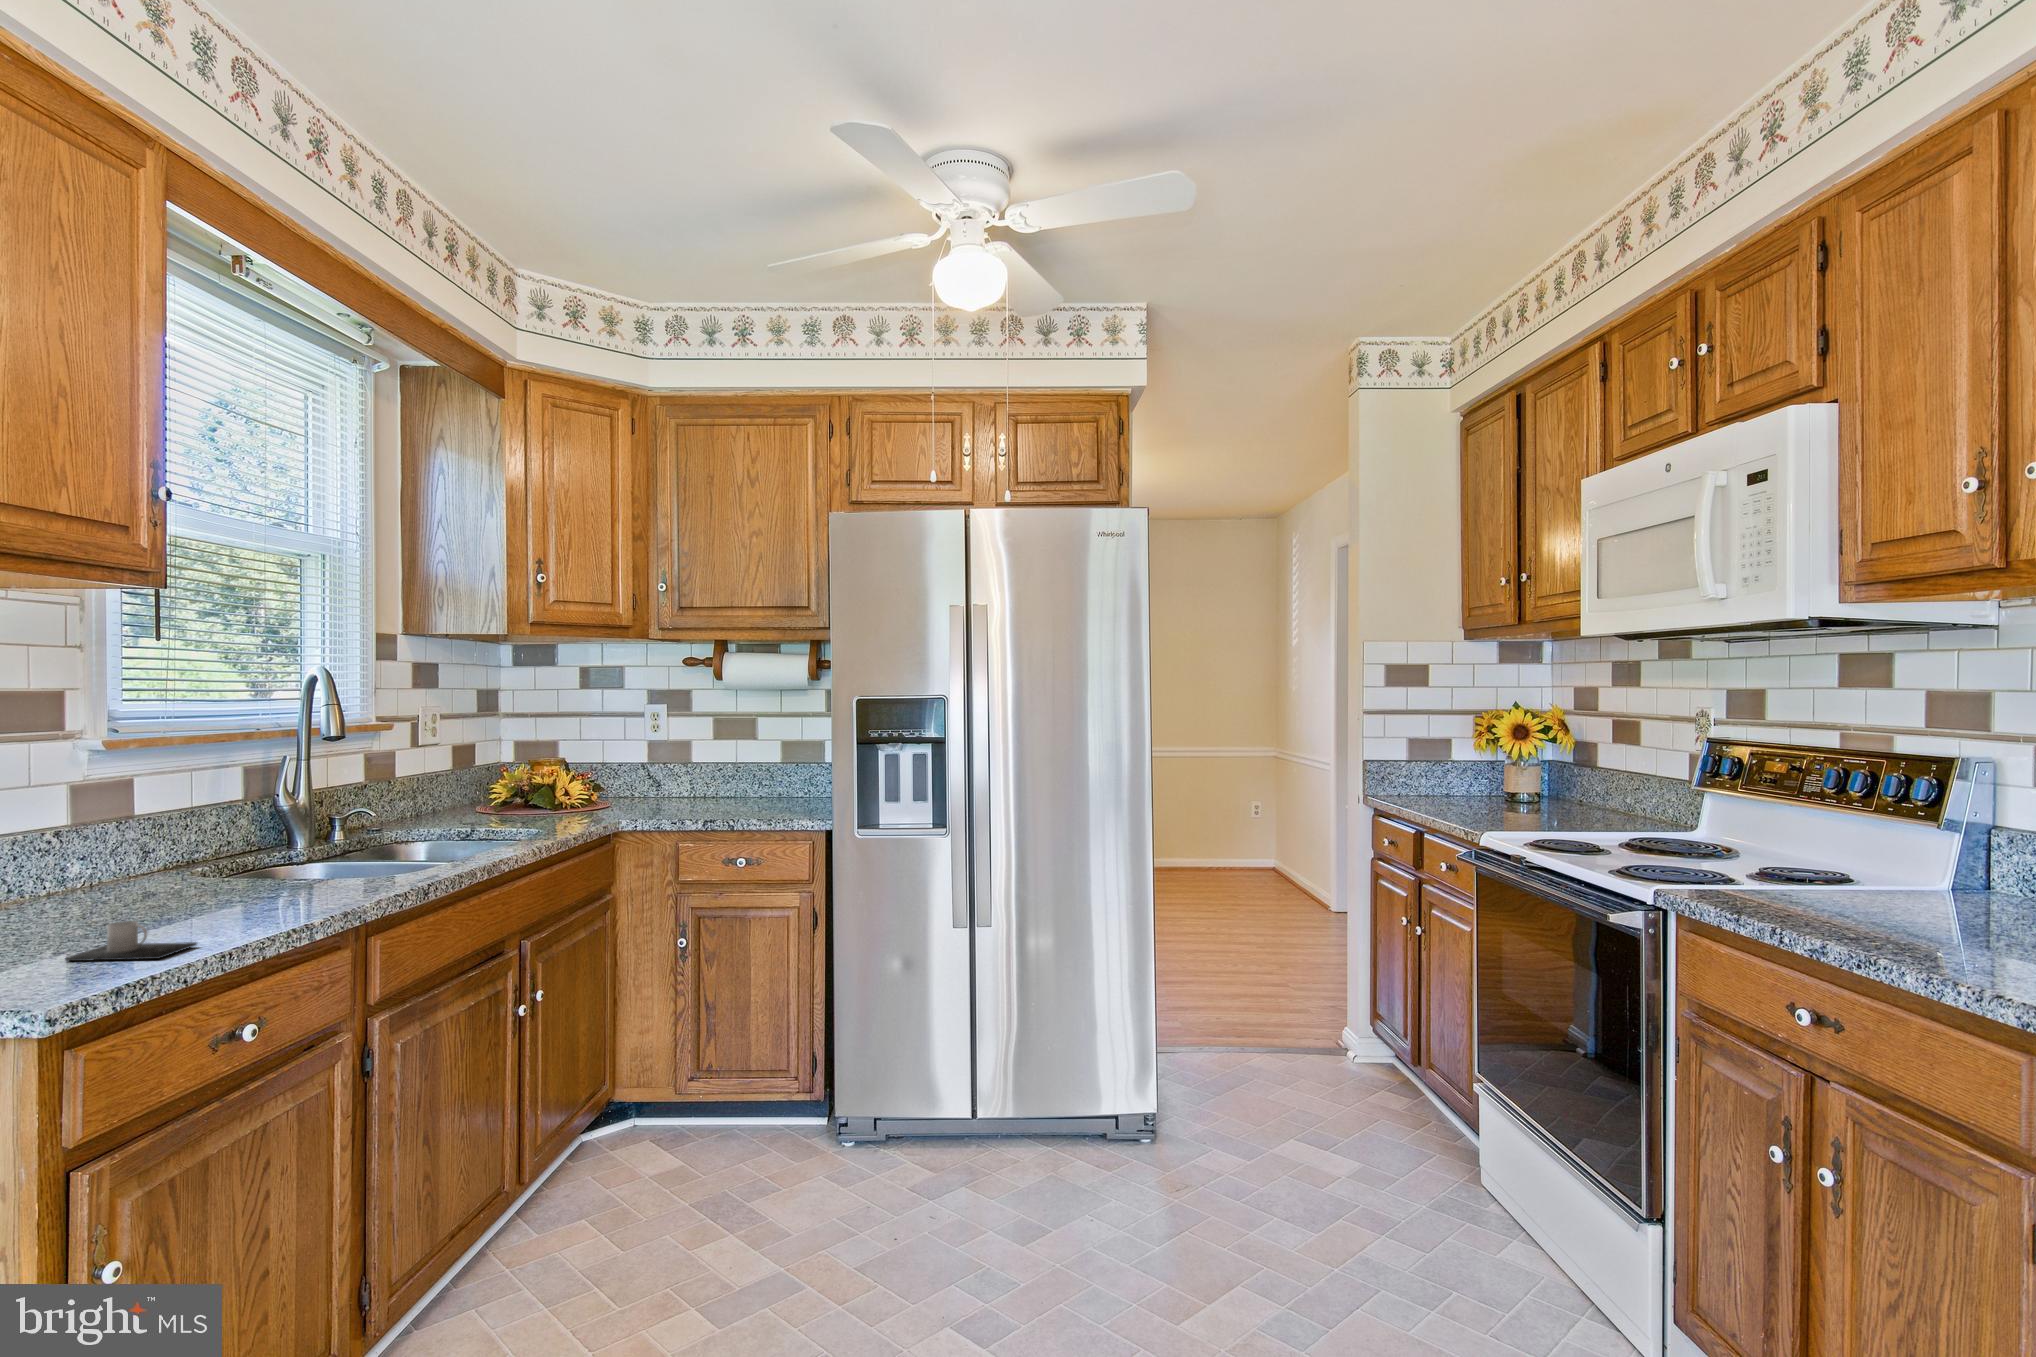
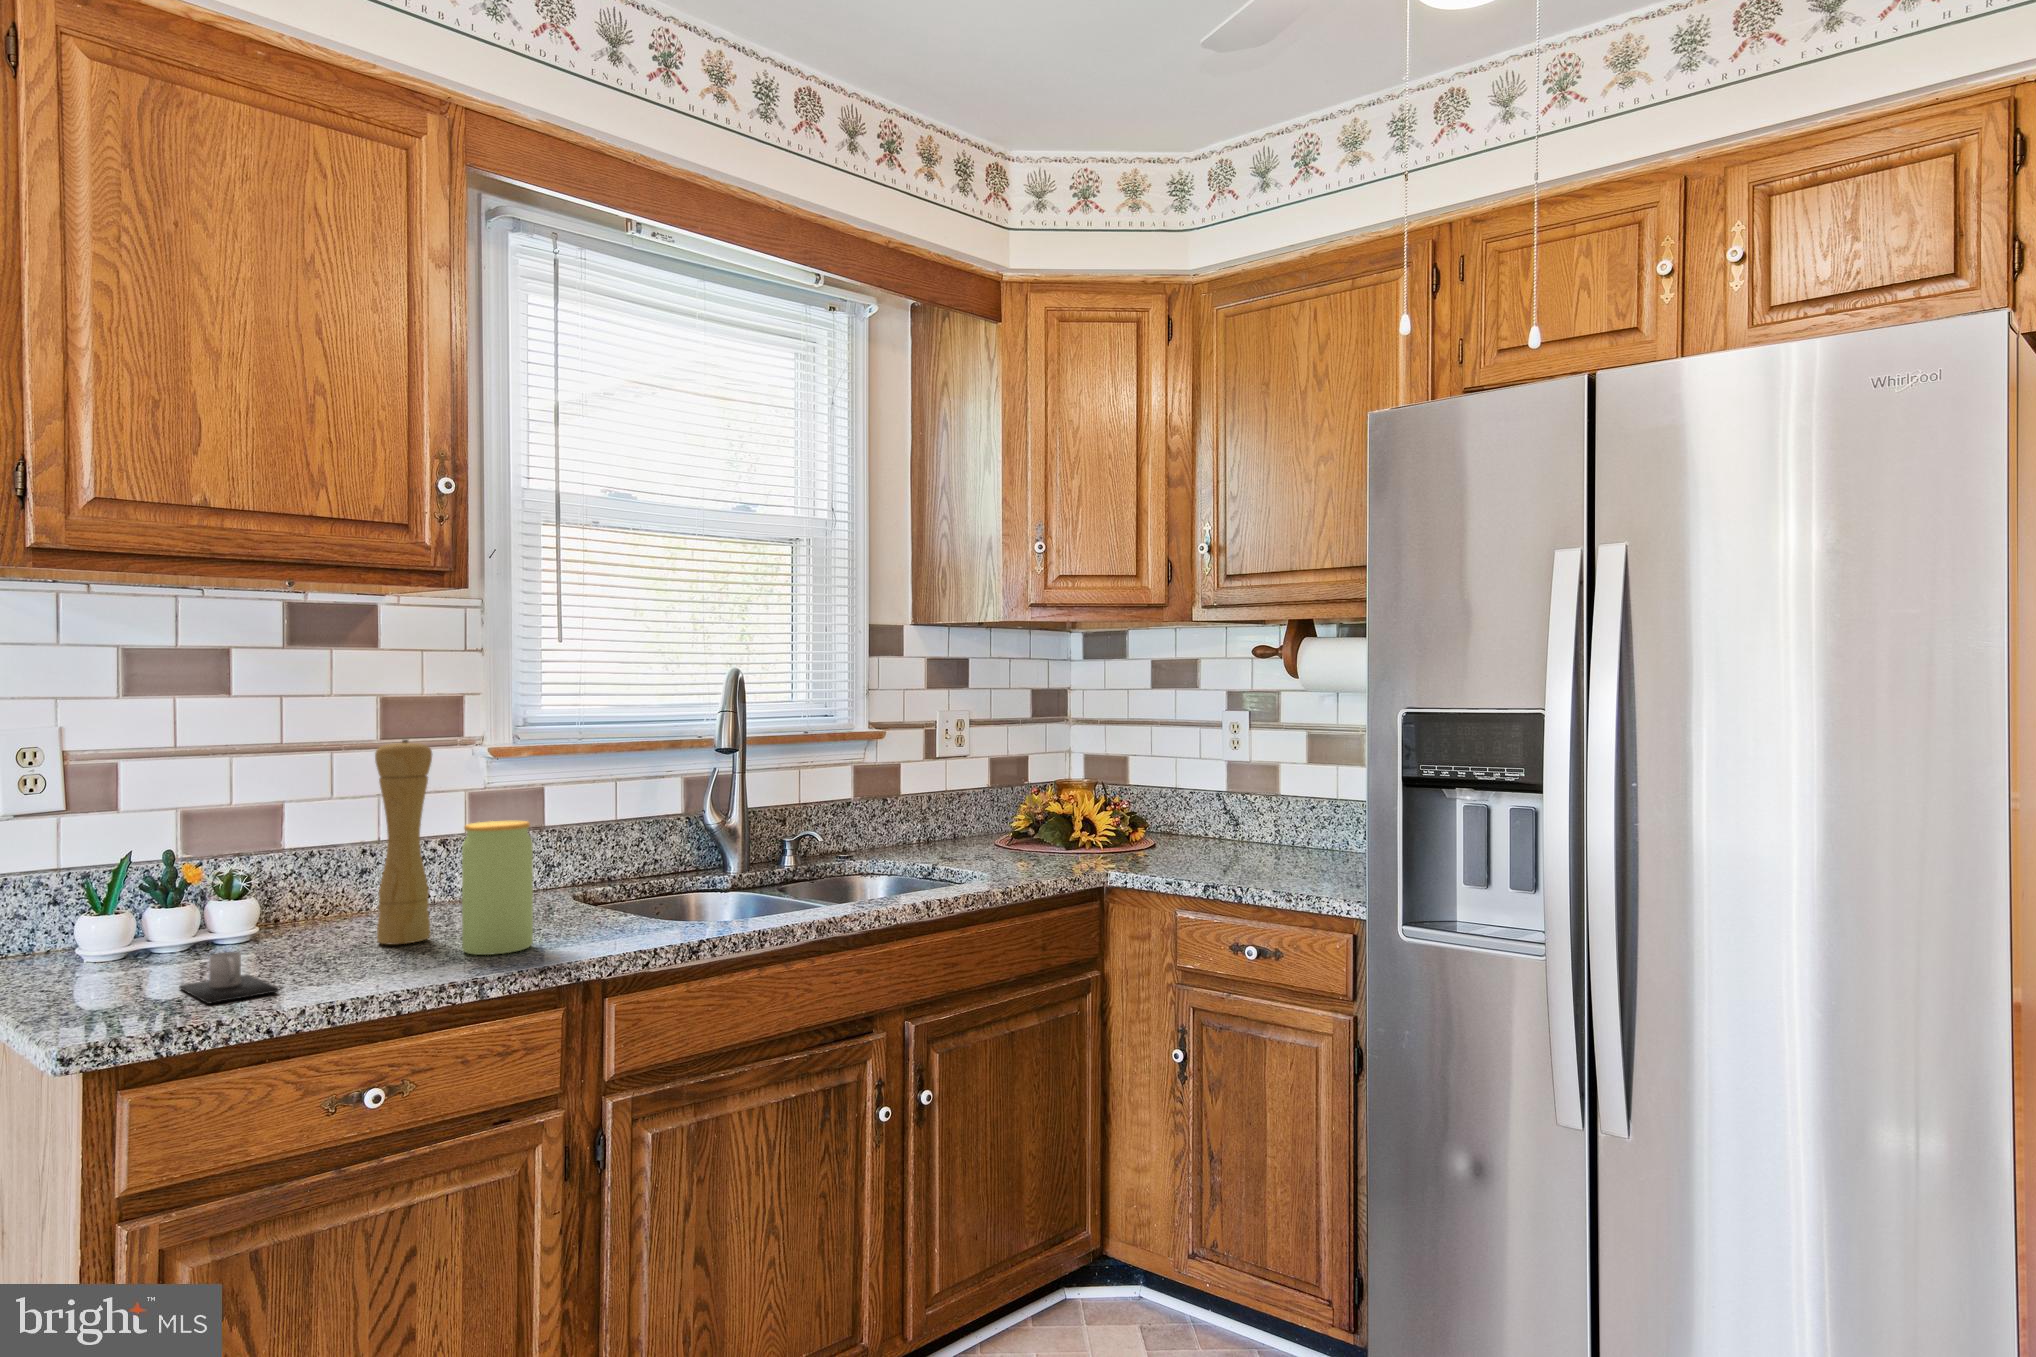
pepper mill: none [126,734,186,918] -> present [375,740,432,945]
jar: none [249,799,316,910] -> present [462,821,533,955]

